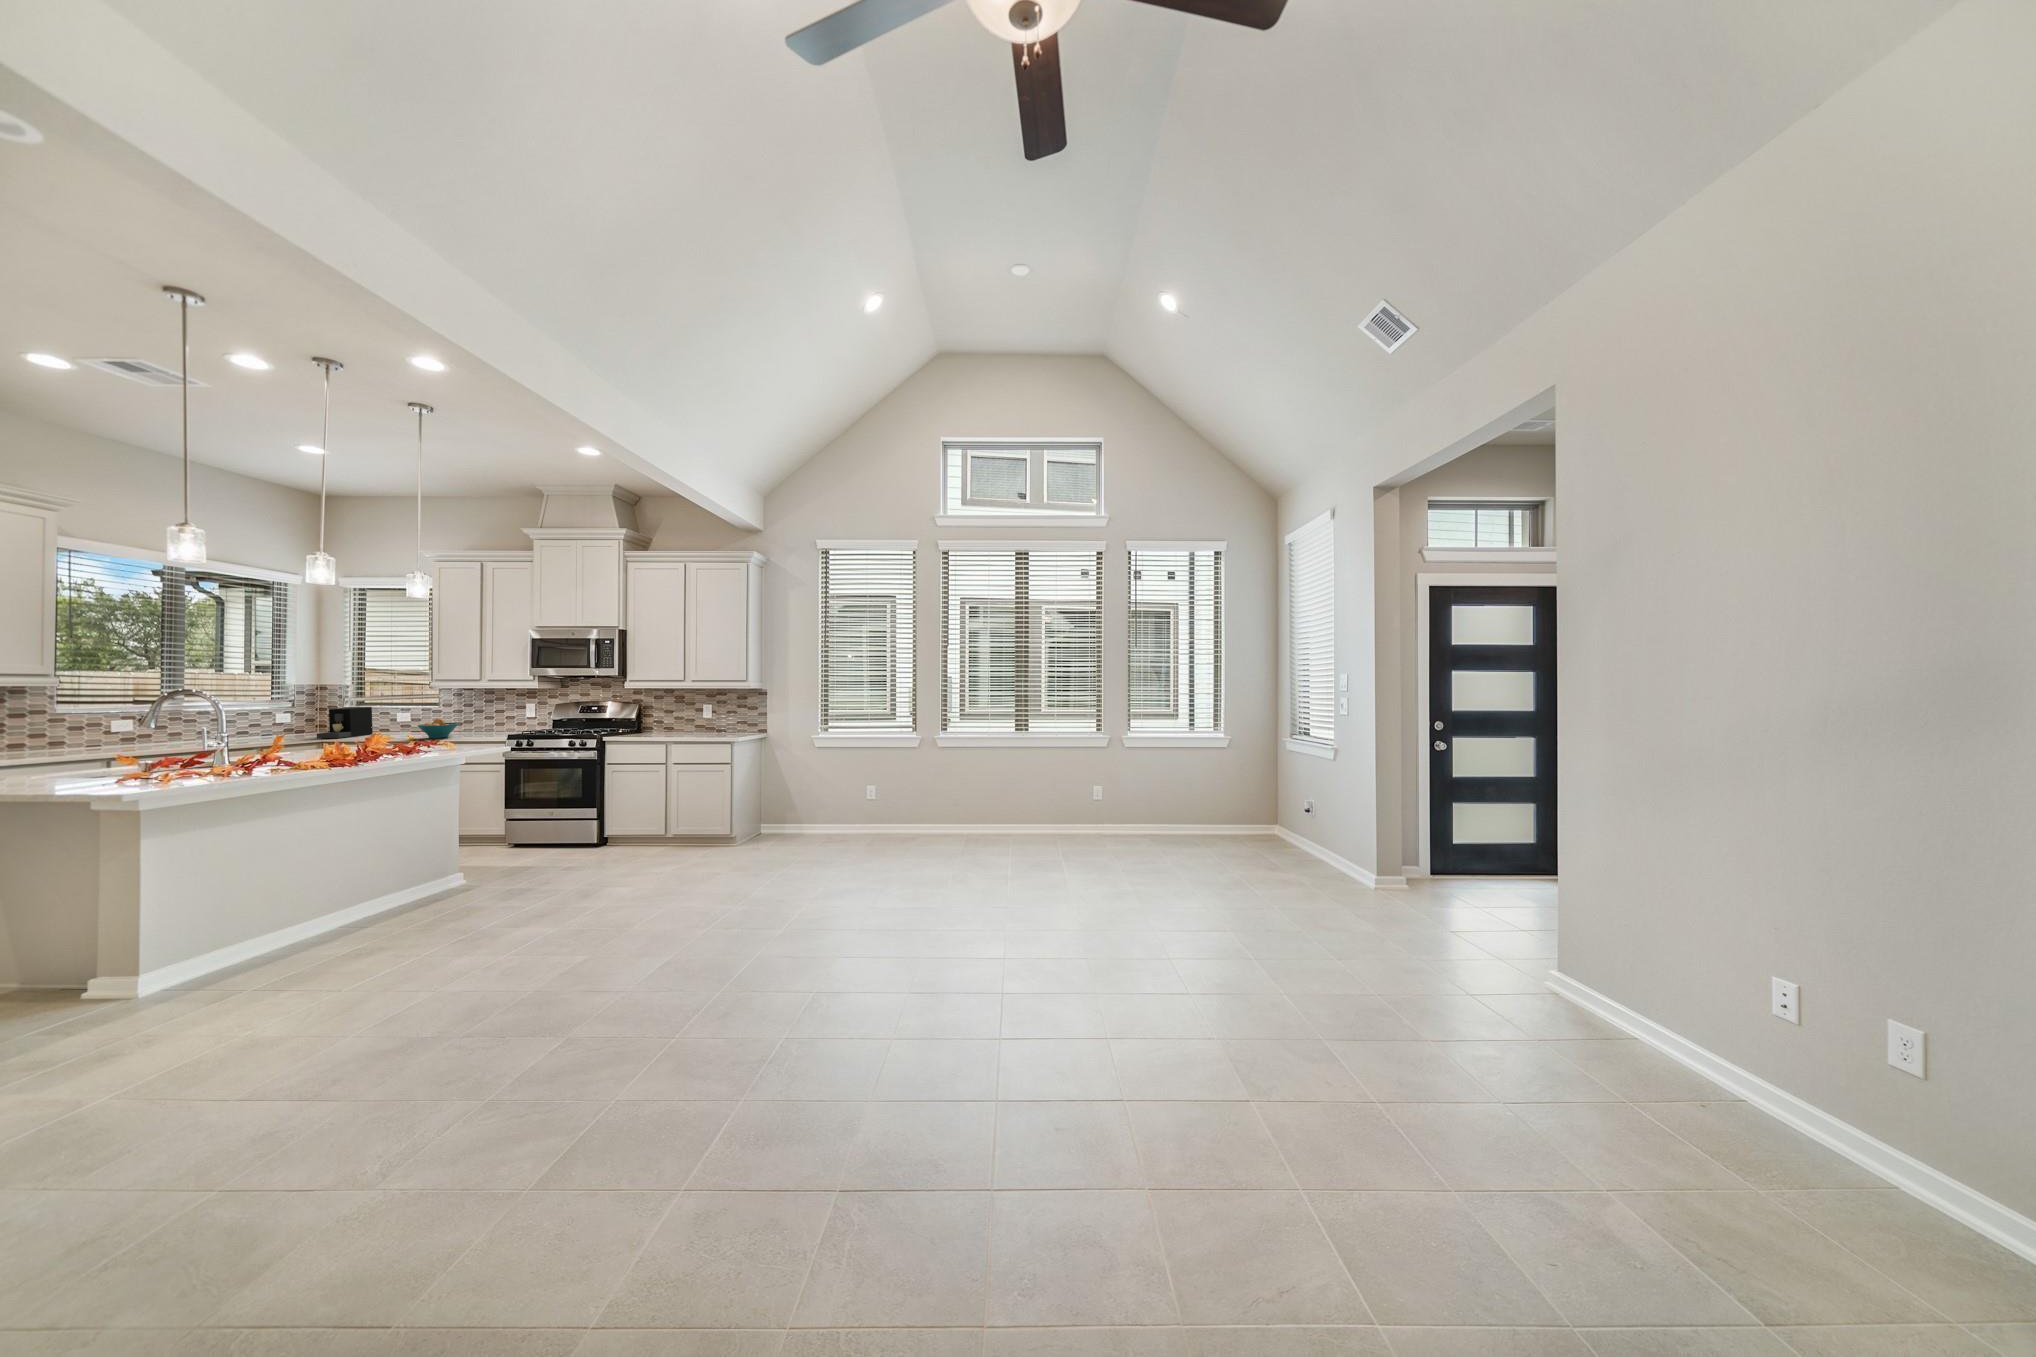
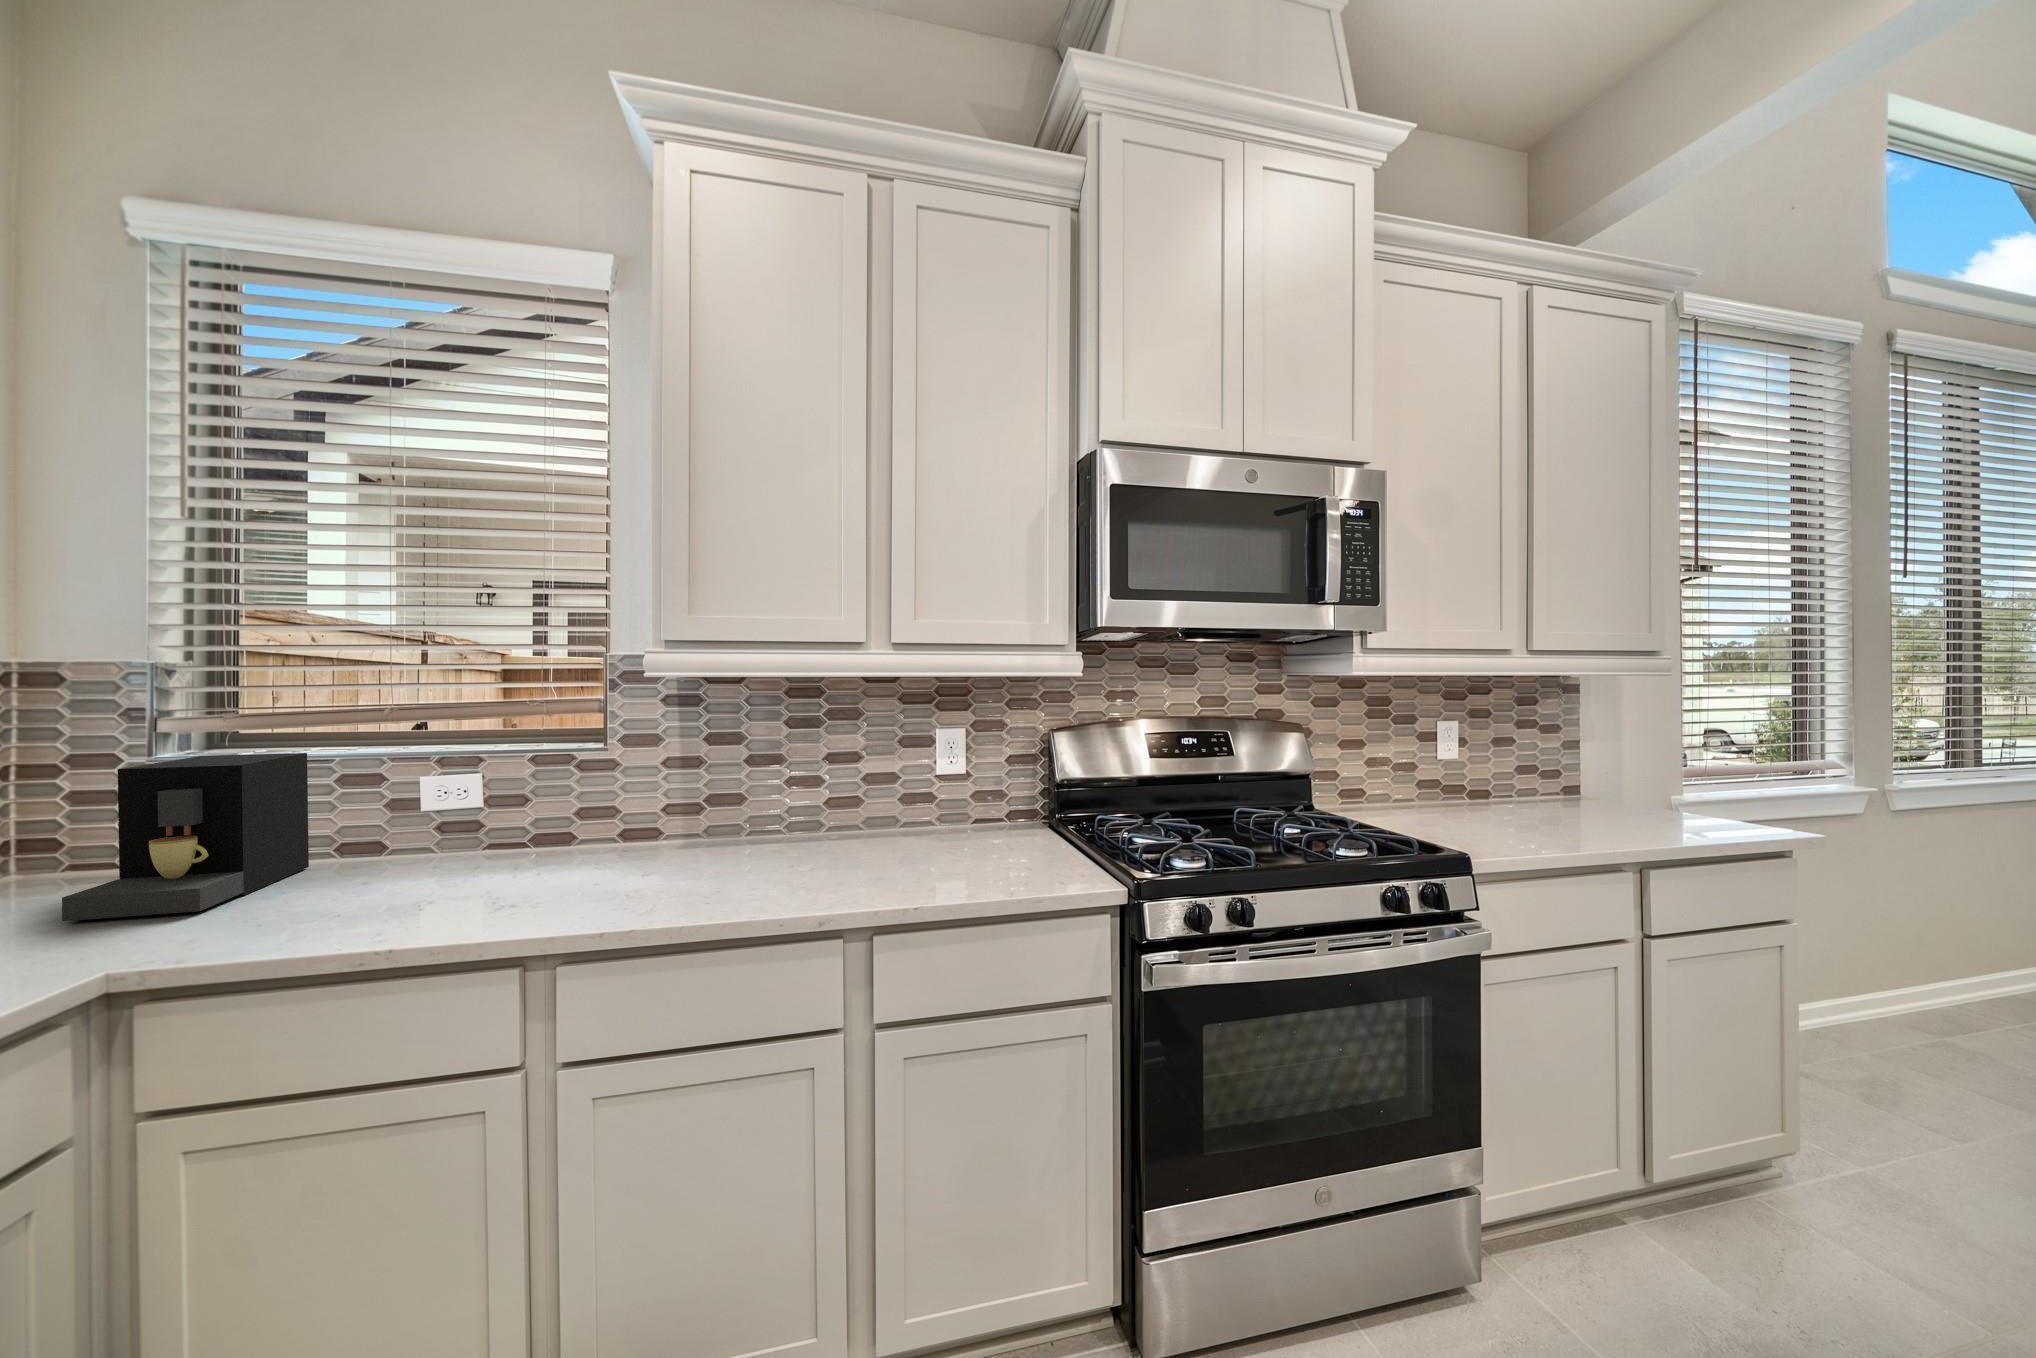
fruit bowl: present [417,718,459,738] -> none [634,792,786,881]

